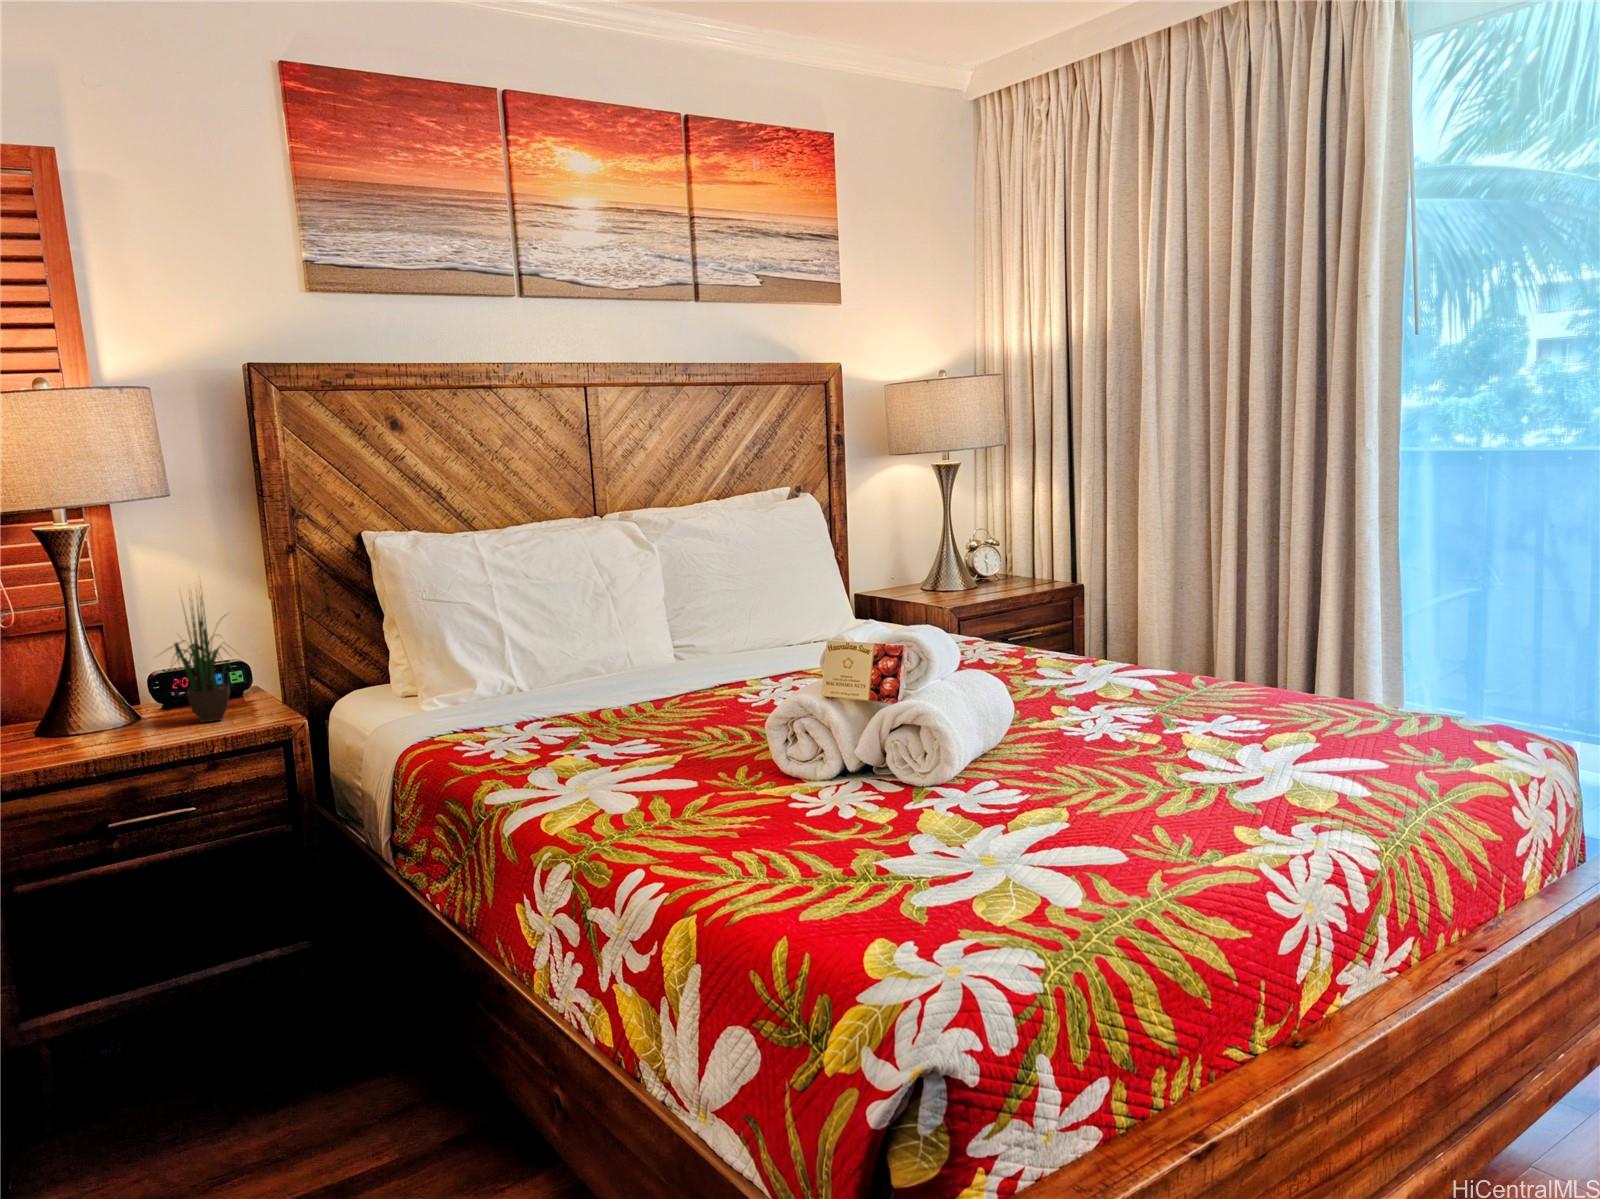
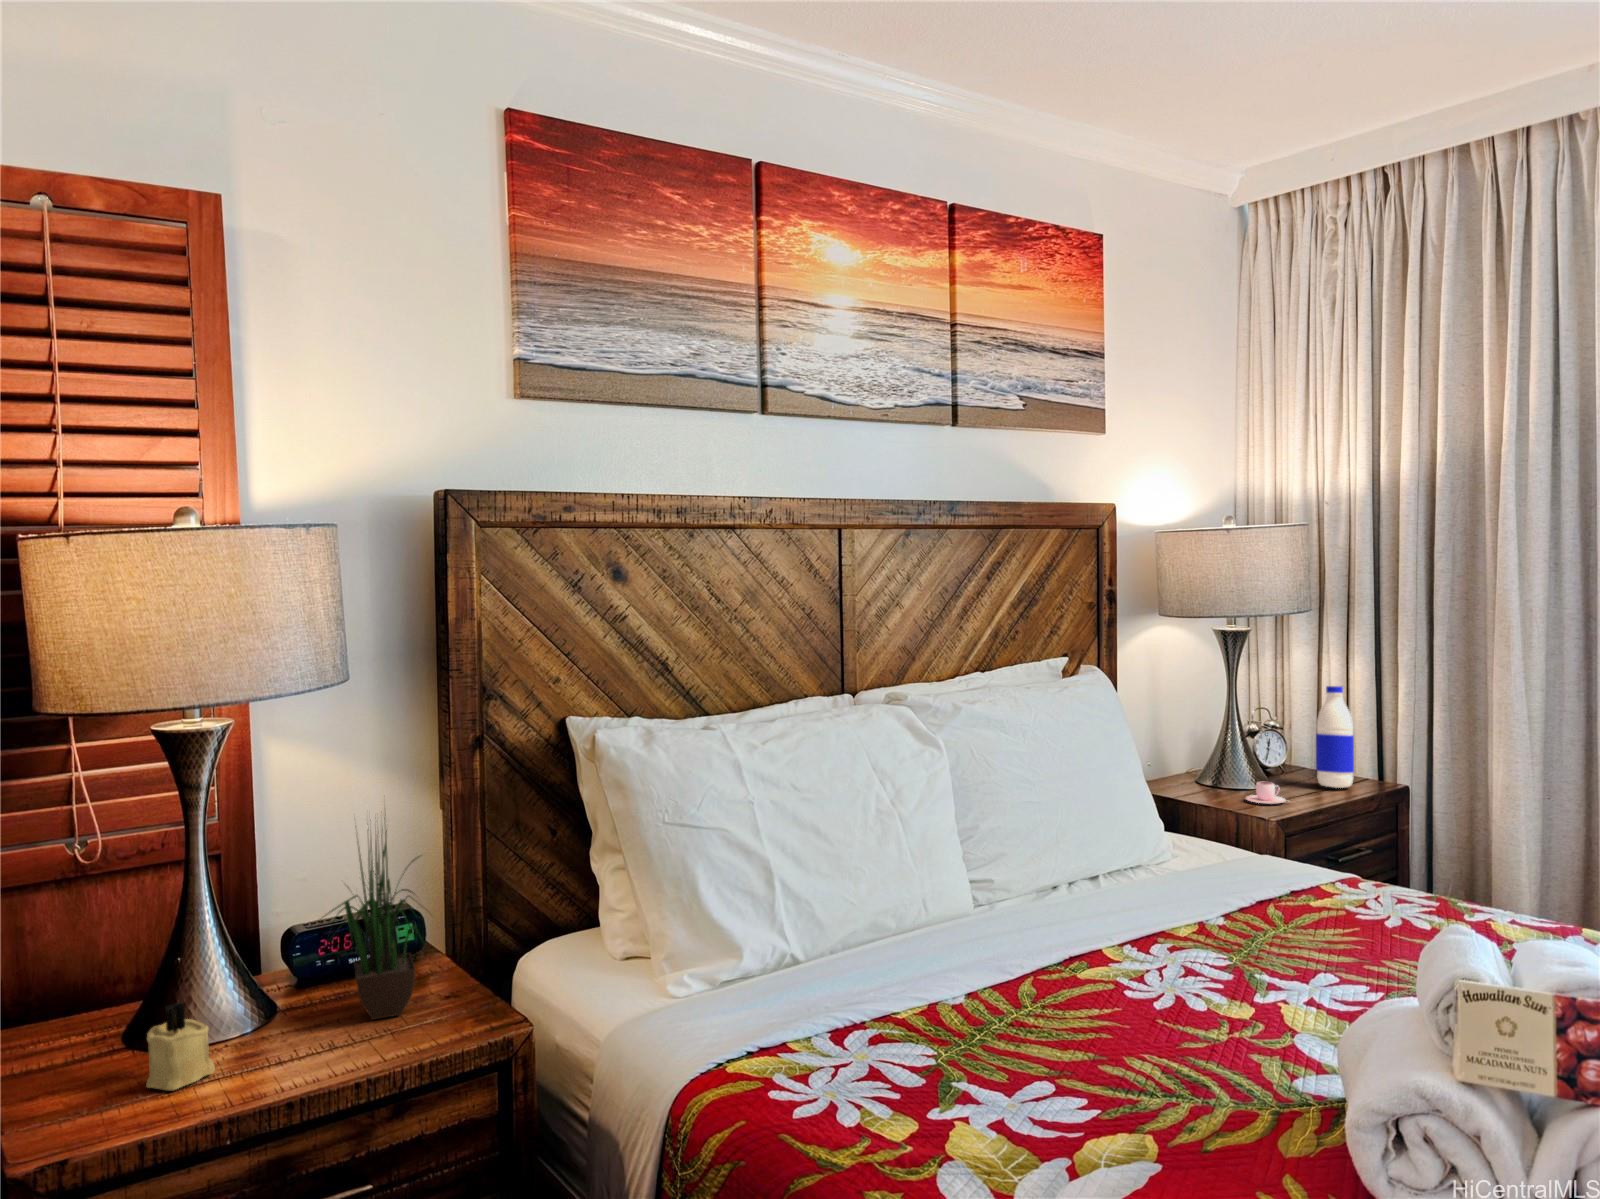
water bottle: none [1012,507,1040,589] -> present [1316,686,1354,788]
teacup: none [943,562,976,599] -> present [1246,782,1286,804]
candle: none [43,700,91,752] -> present [146,1003,215,1090]

